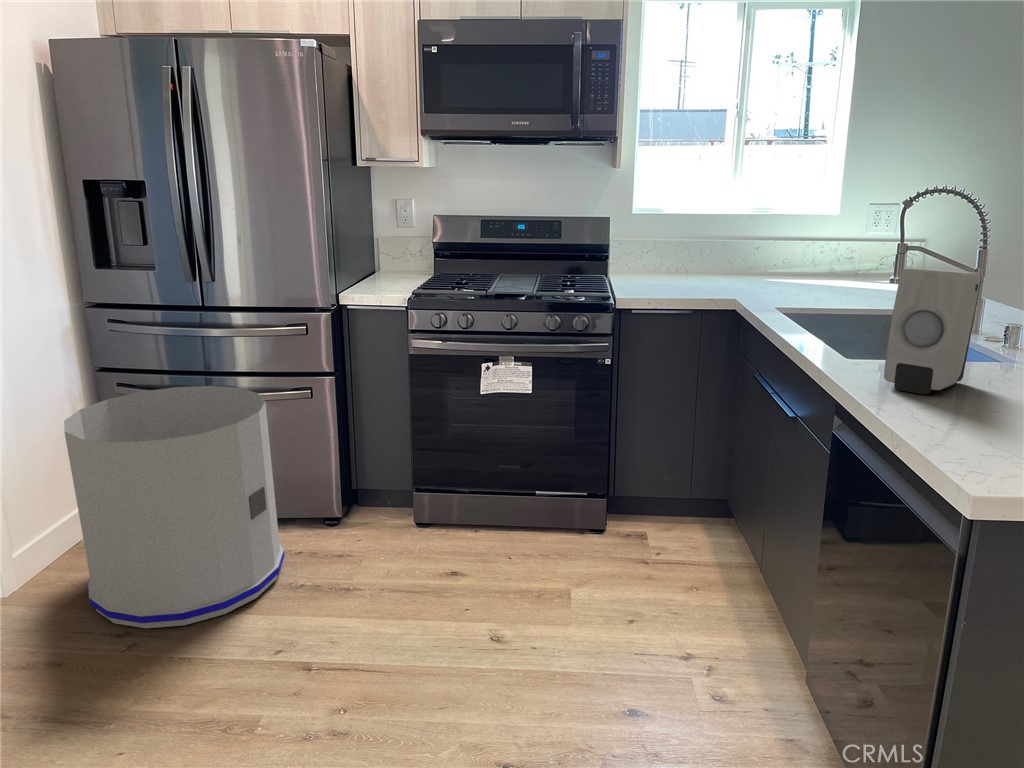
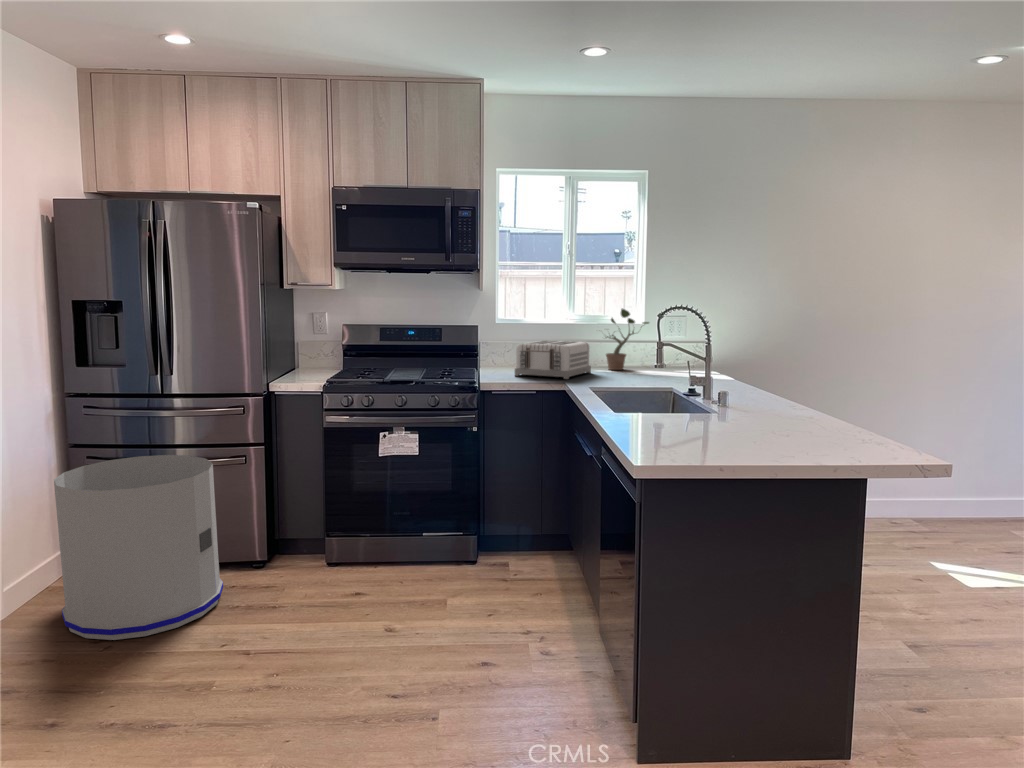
potted plant: none [767,192,856,281] -> present [606,308,649,370]
toaster: none [662,238,768,295] -> present [515,340,591,379]
soap dispenser: present [884,269,981,394] -> none [625,354,678,429]

